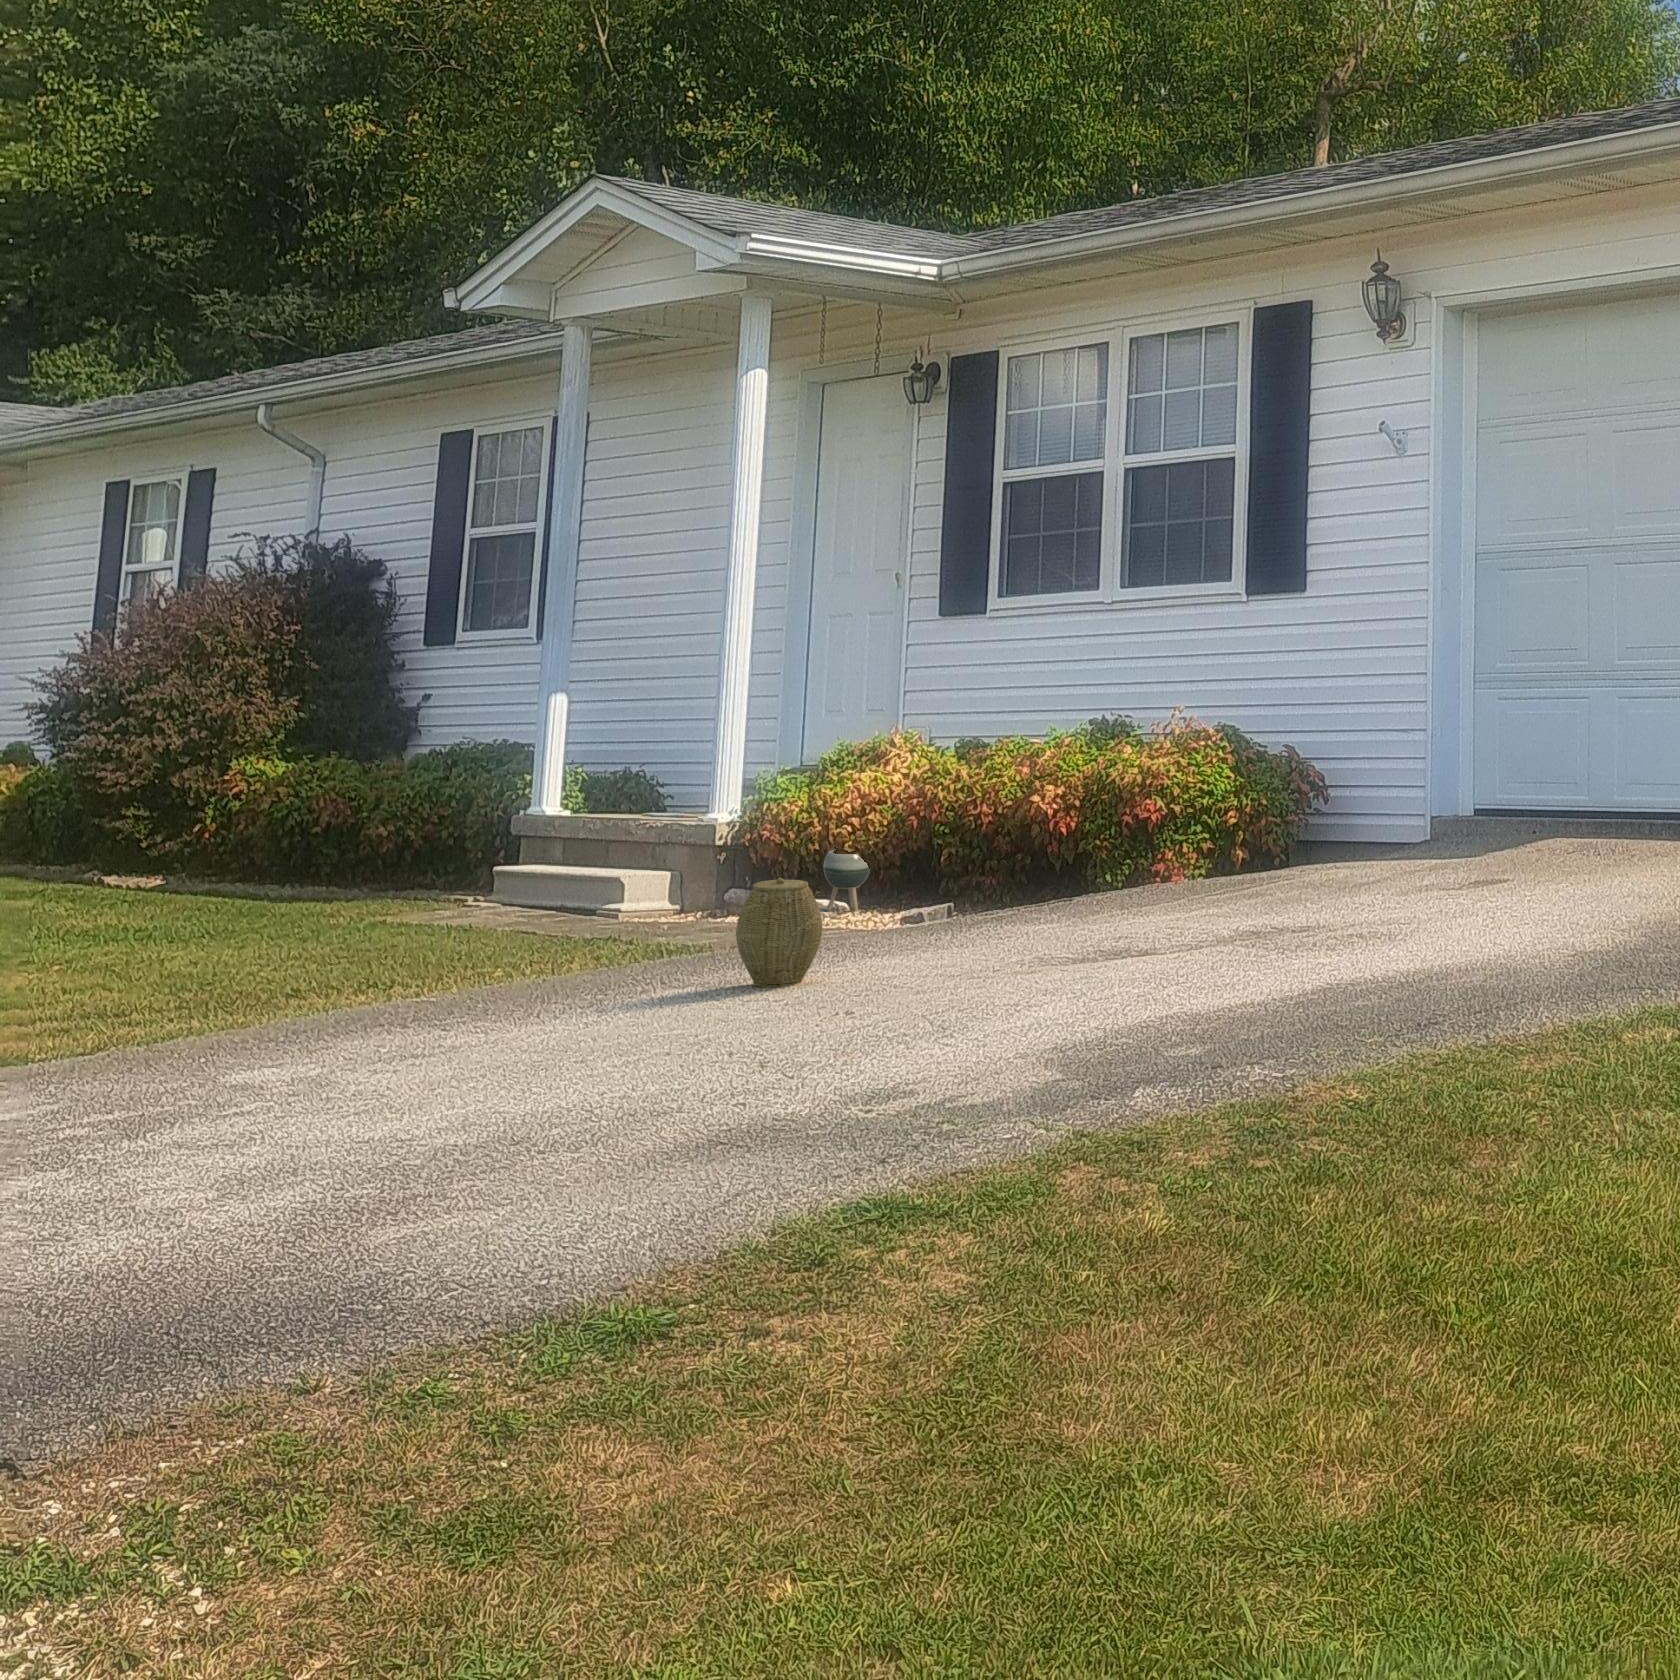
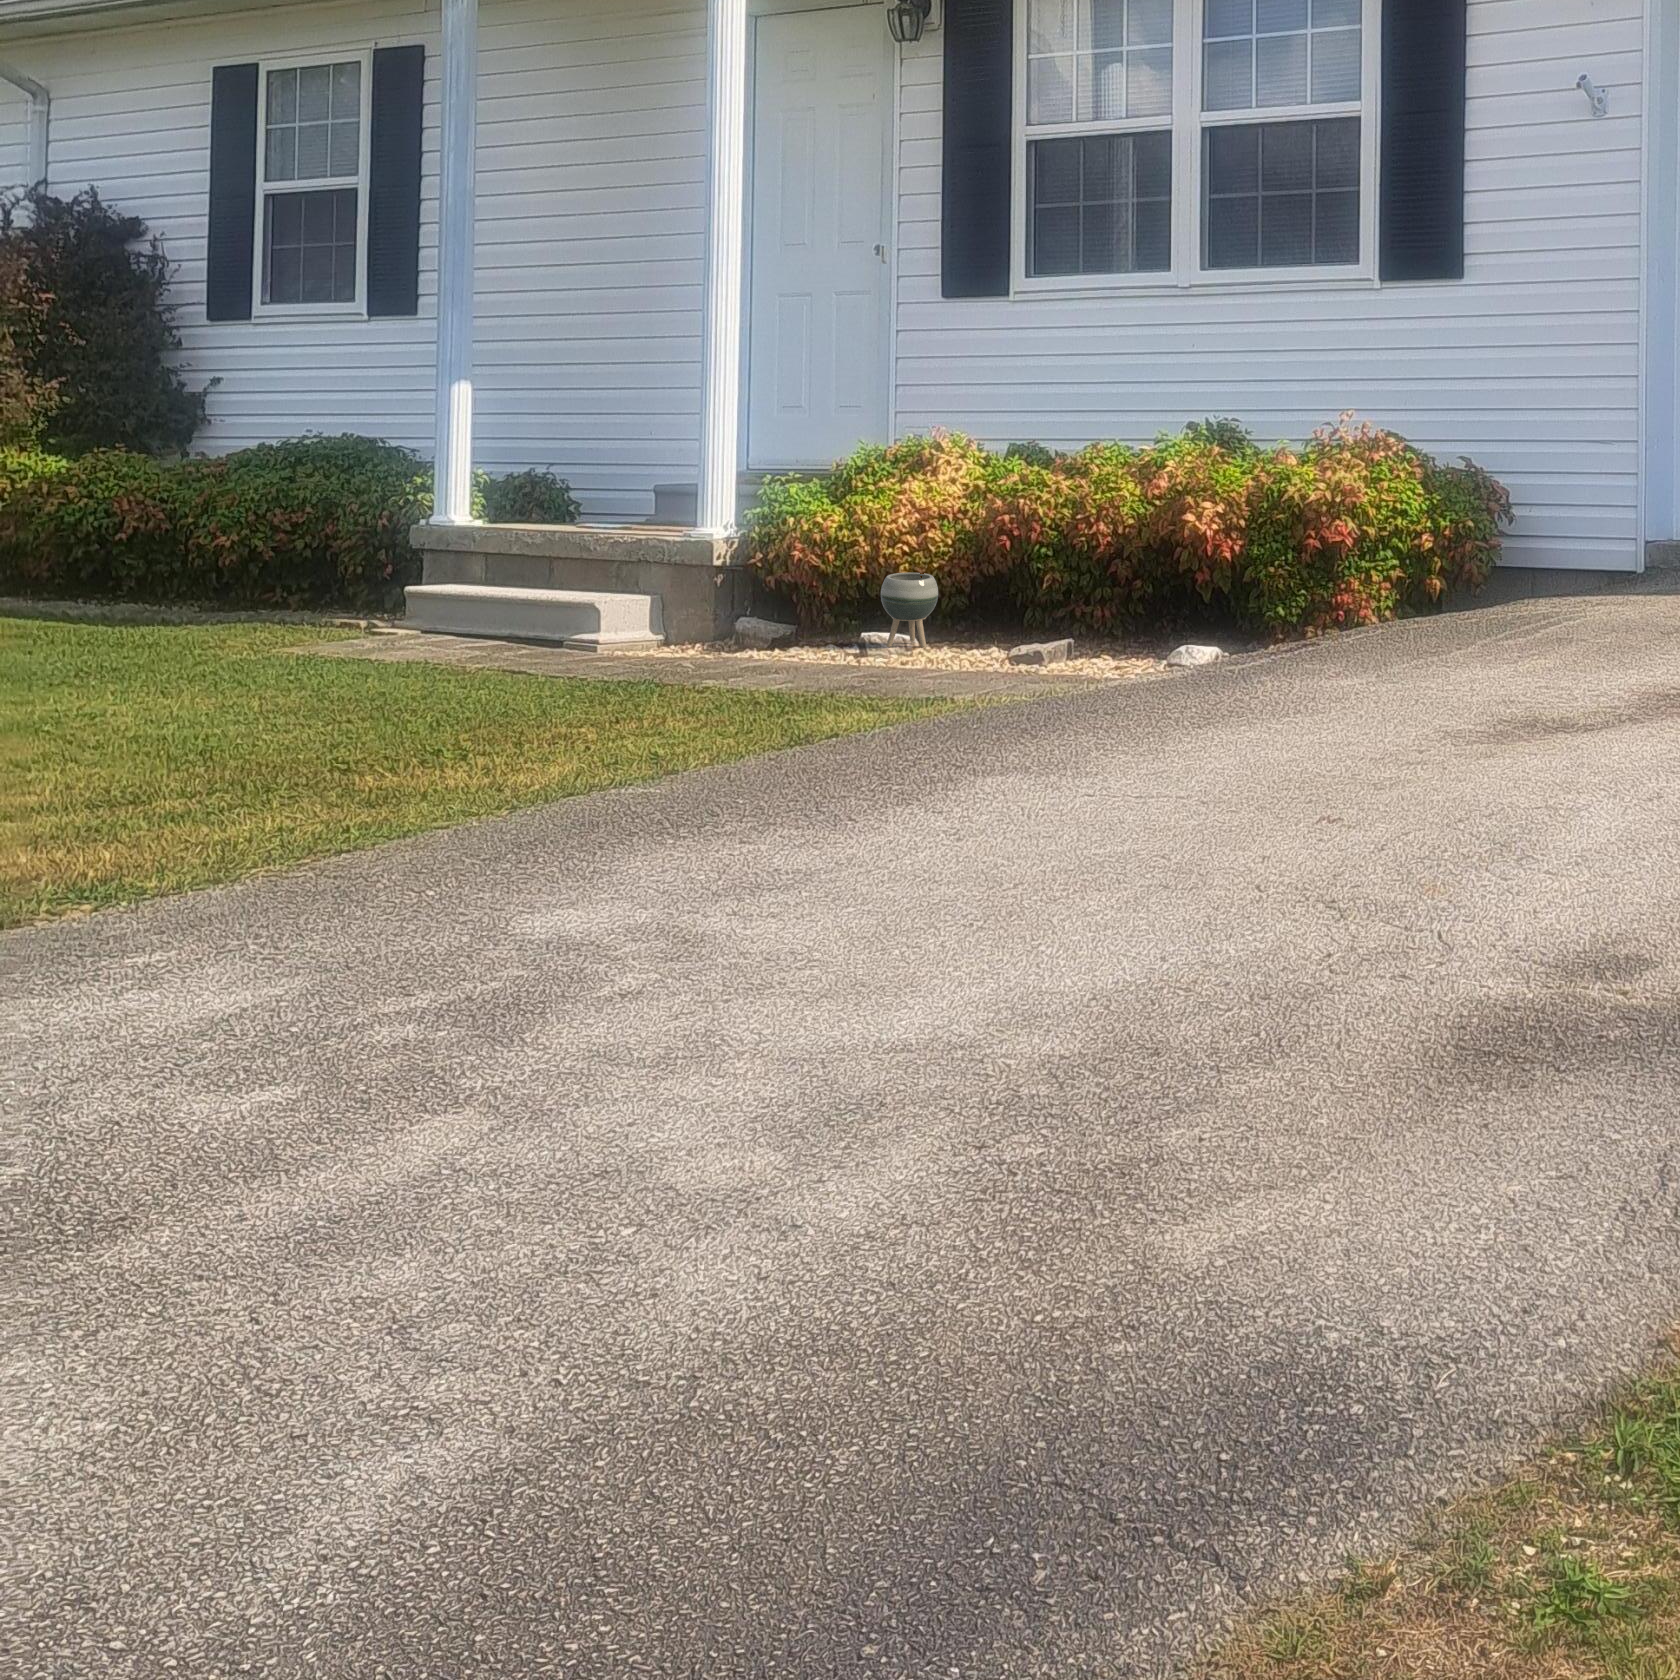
woven basket: present [736,878,822,987] -> none [1068,653,1185,802]

